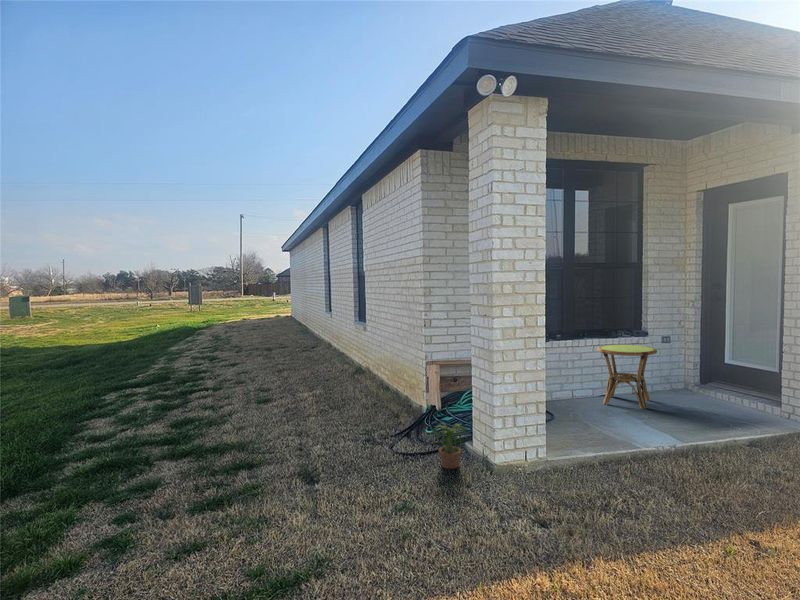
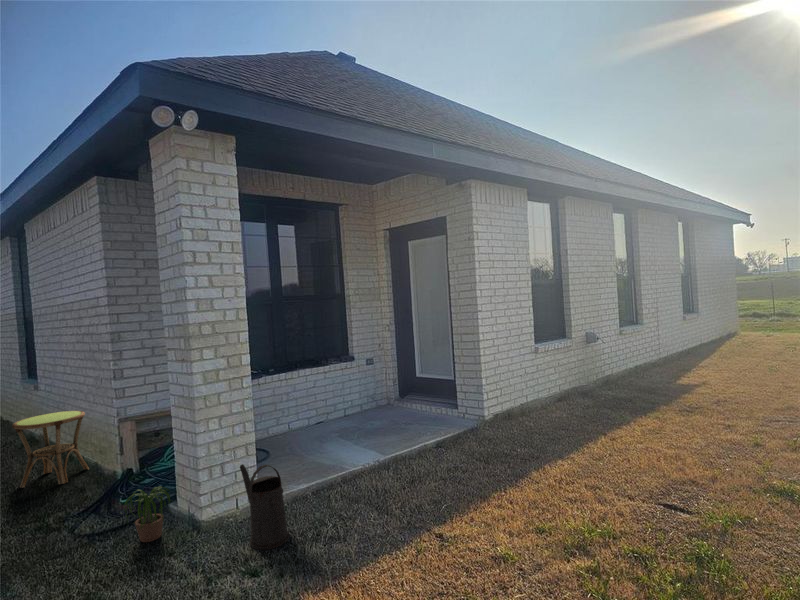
side table: present [598,345,657,409] -> present [12,411,89,488]
watering can: none [530,420,578,507] -> present [240,464,290,550]

